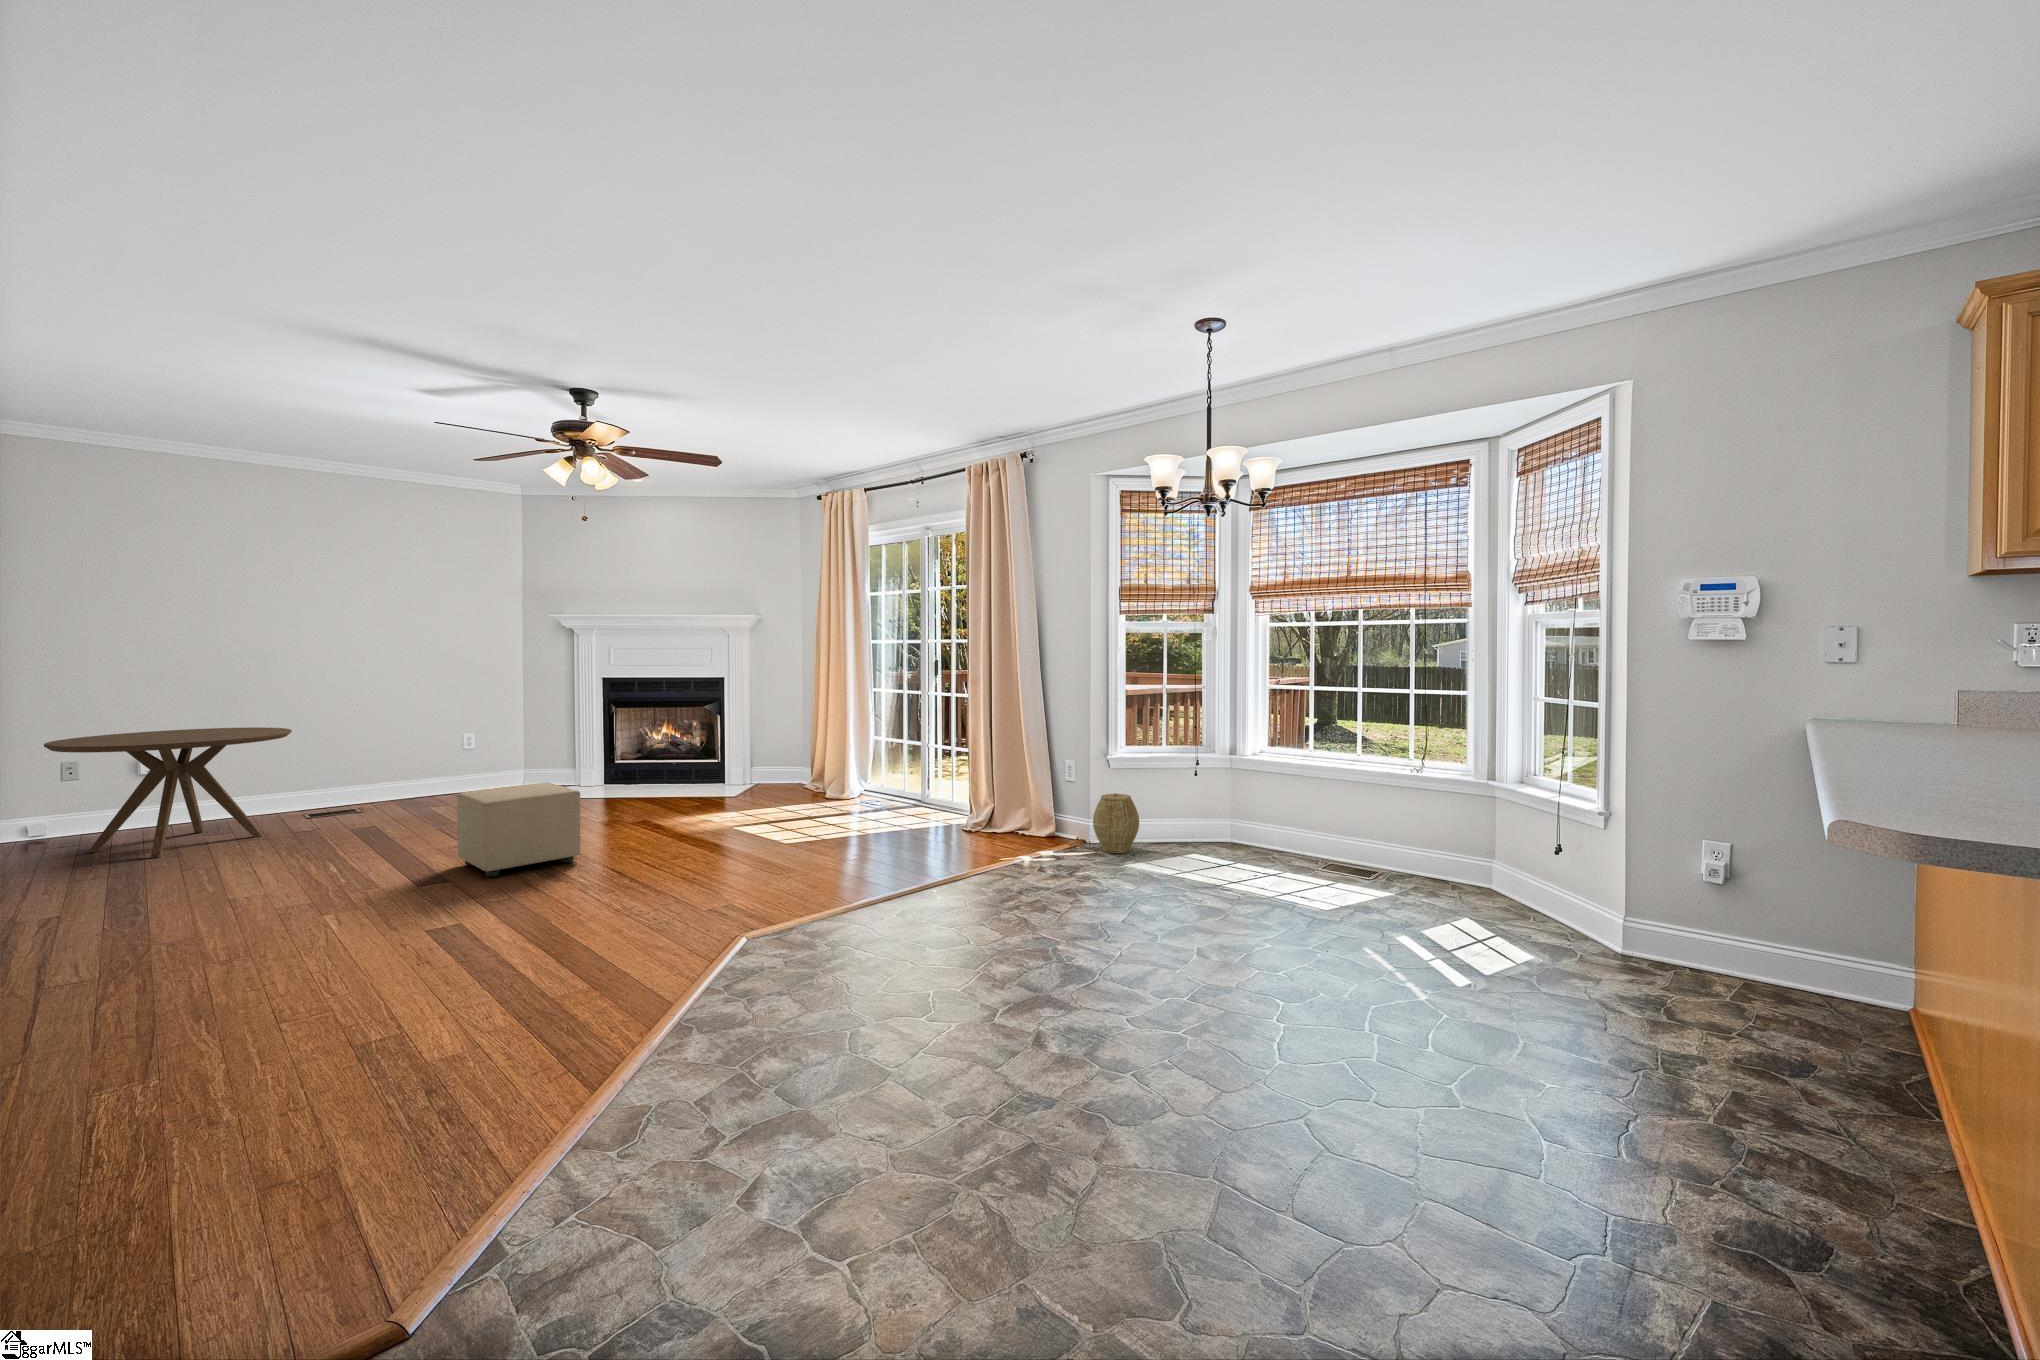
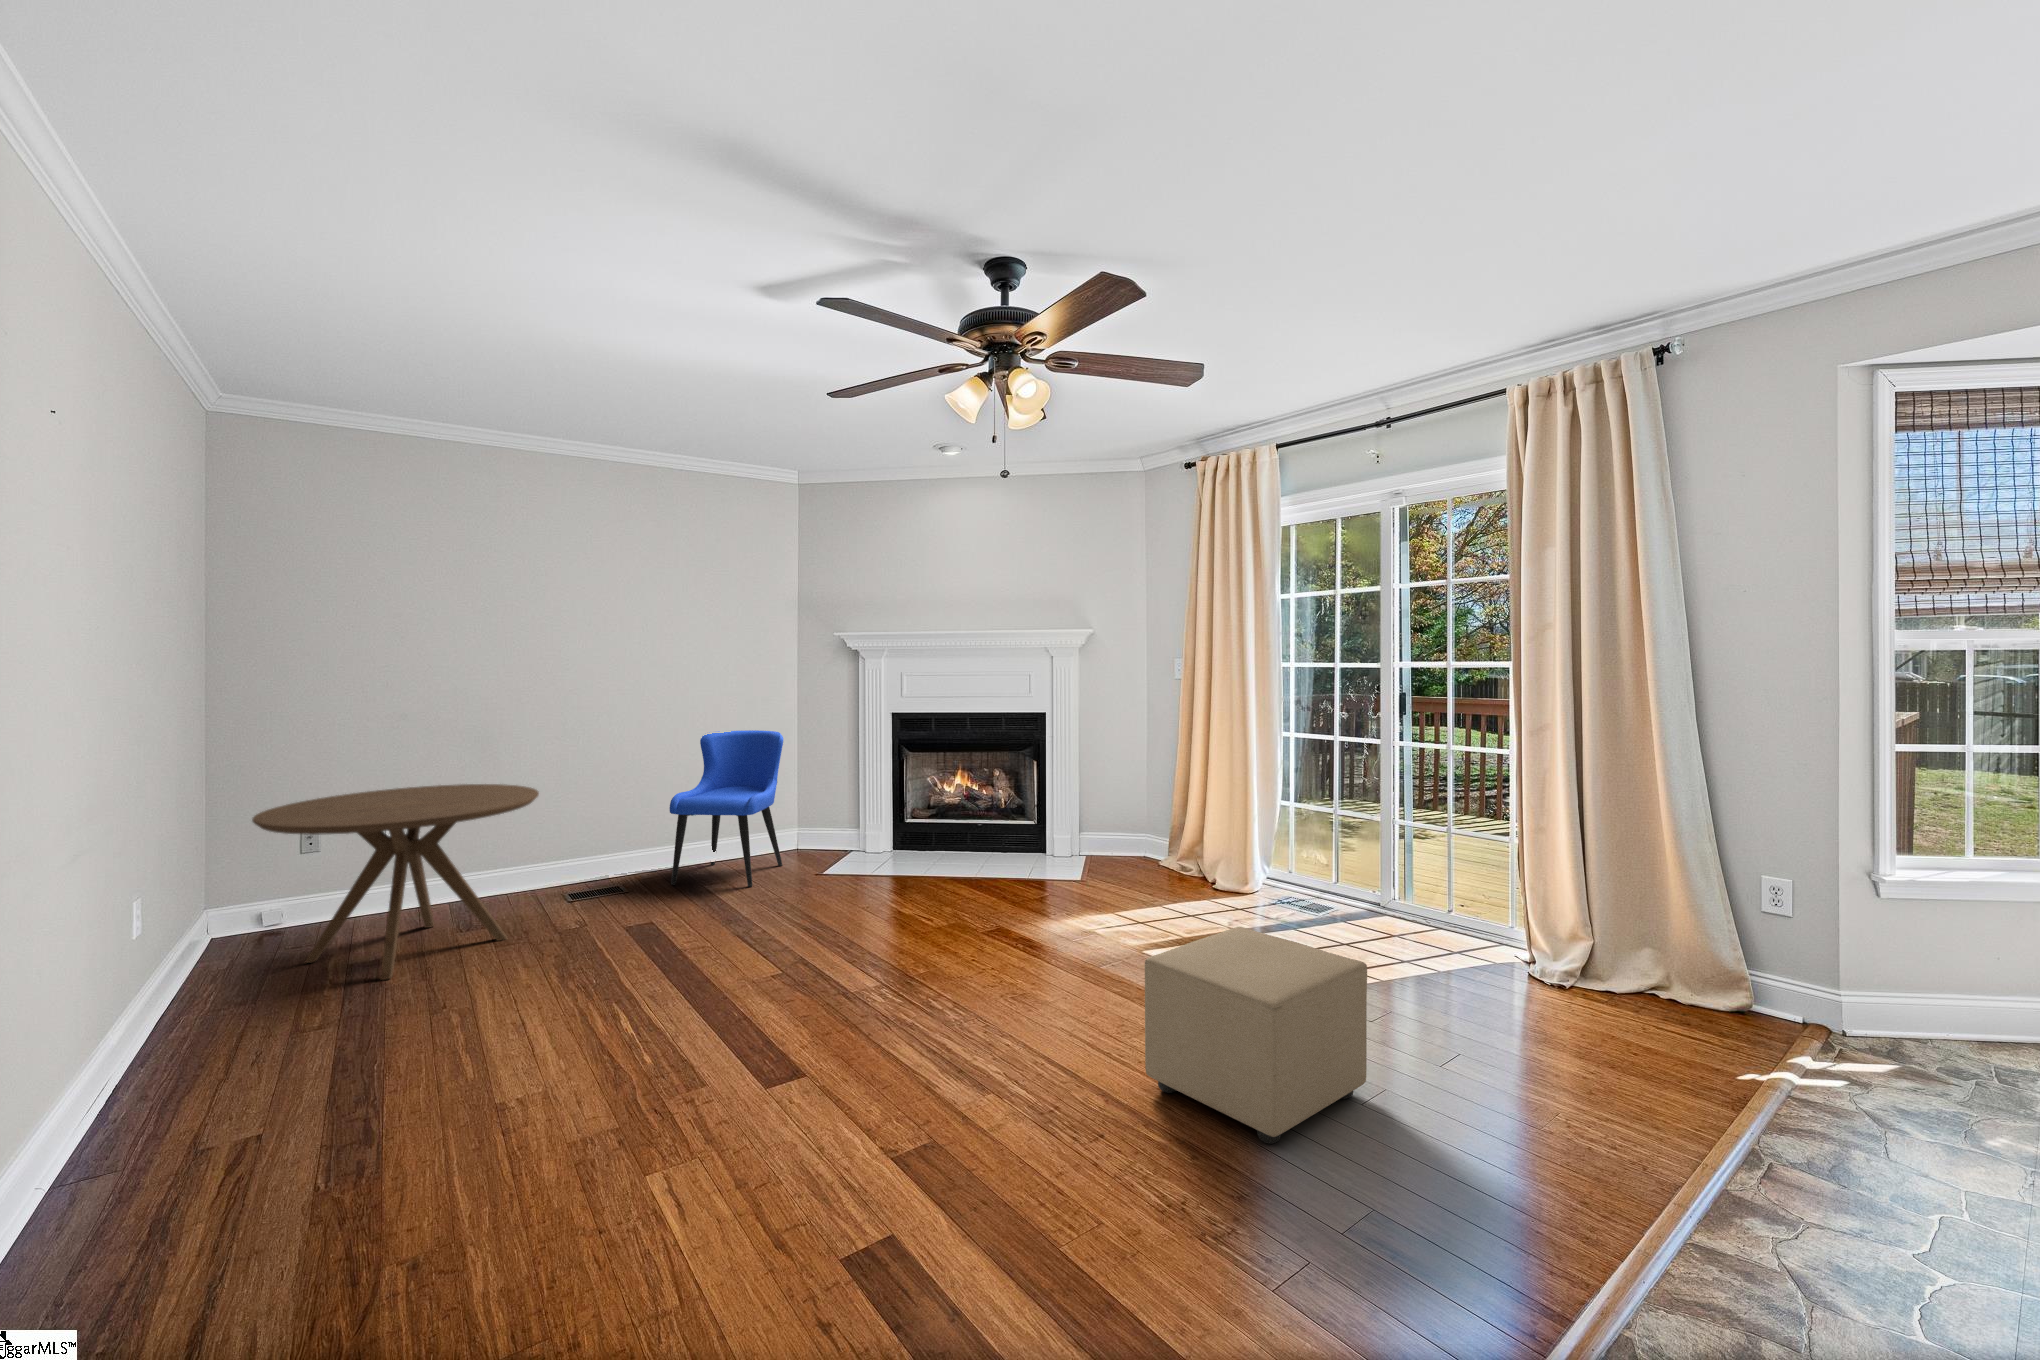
dining chair: none [413,693,514,806] -> present [670,730,783,887]
ottoman: present [457,782,580,877] -> present [1145,927,1367,1143]
woven basket: present [1093,793,1139,853] -> none [1868,951,1988,1069]

